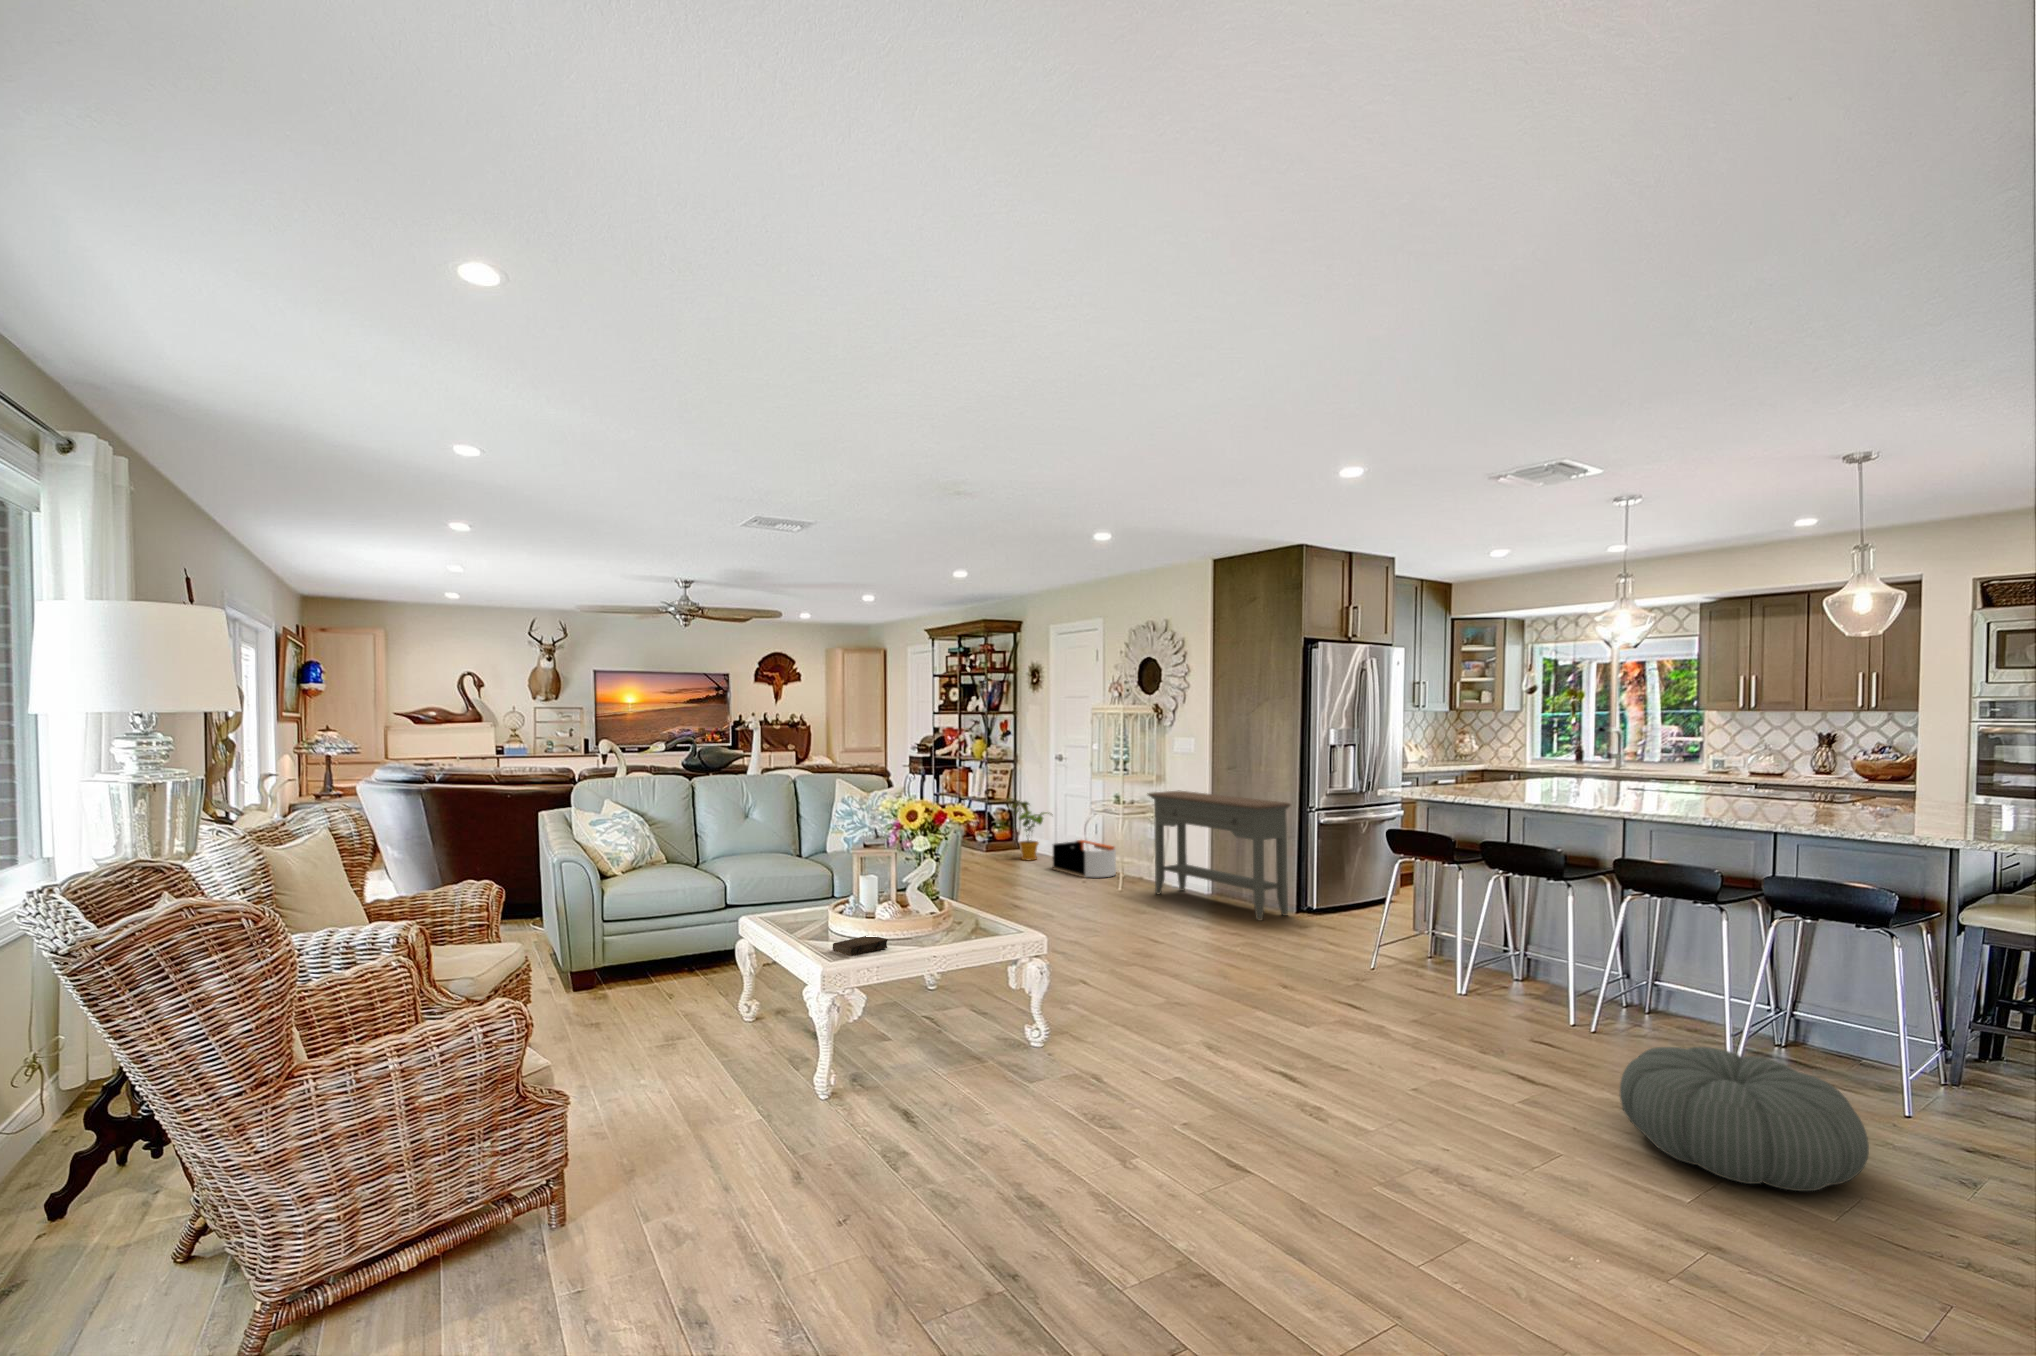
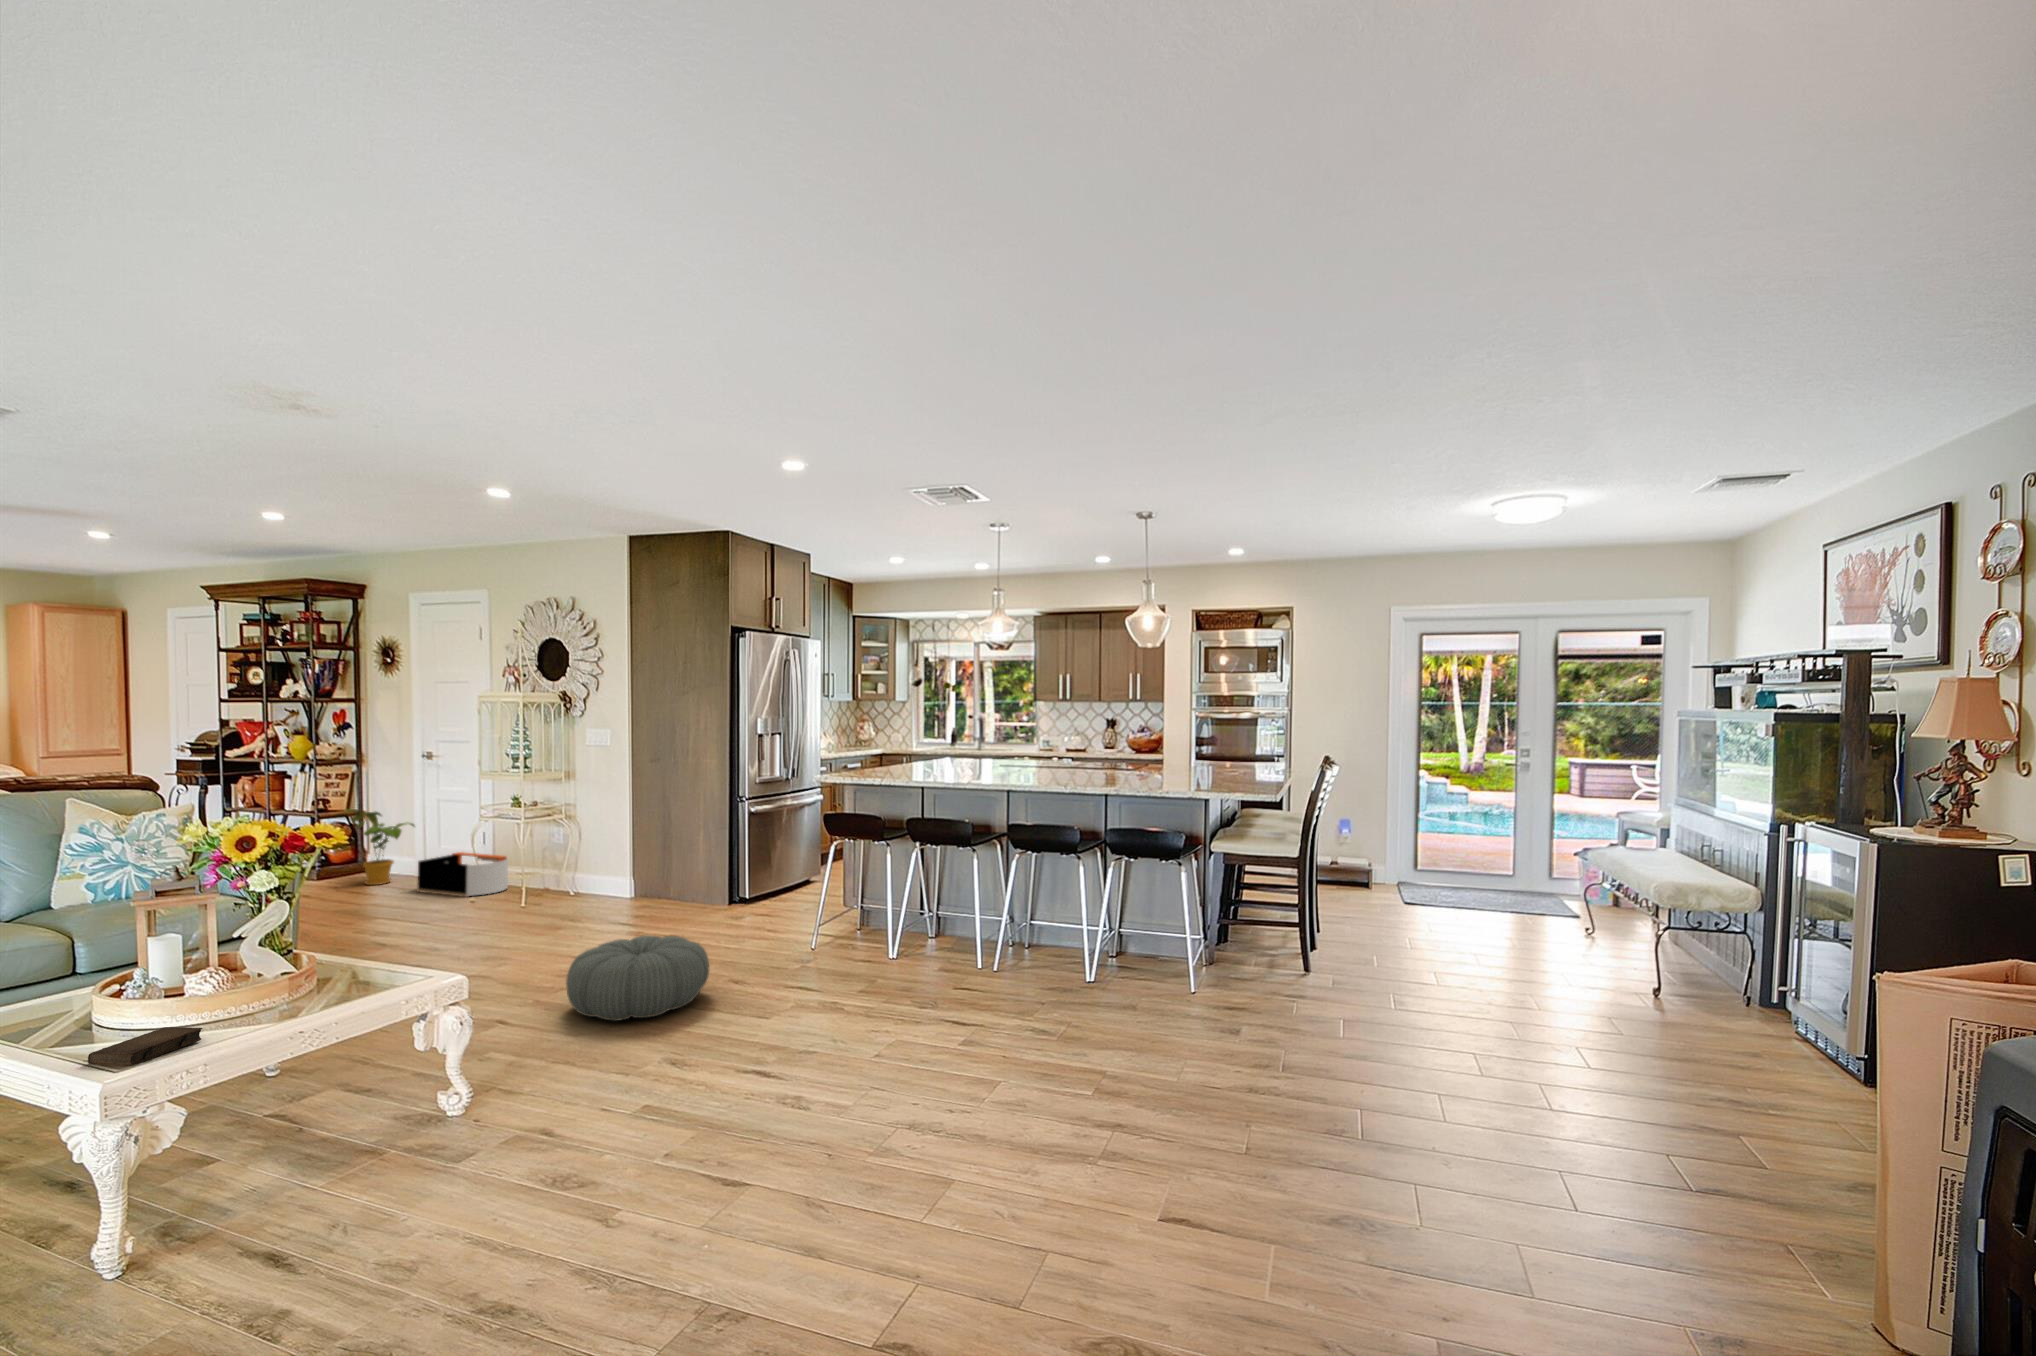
console table: present [1148,790,1290,920] -> none [556,787,724,917]
pouf: present [1620,1047,1869,1191] -> present [566,935,709,1021]

